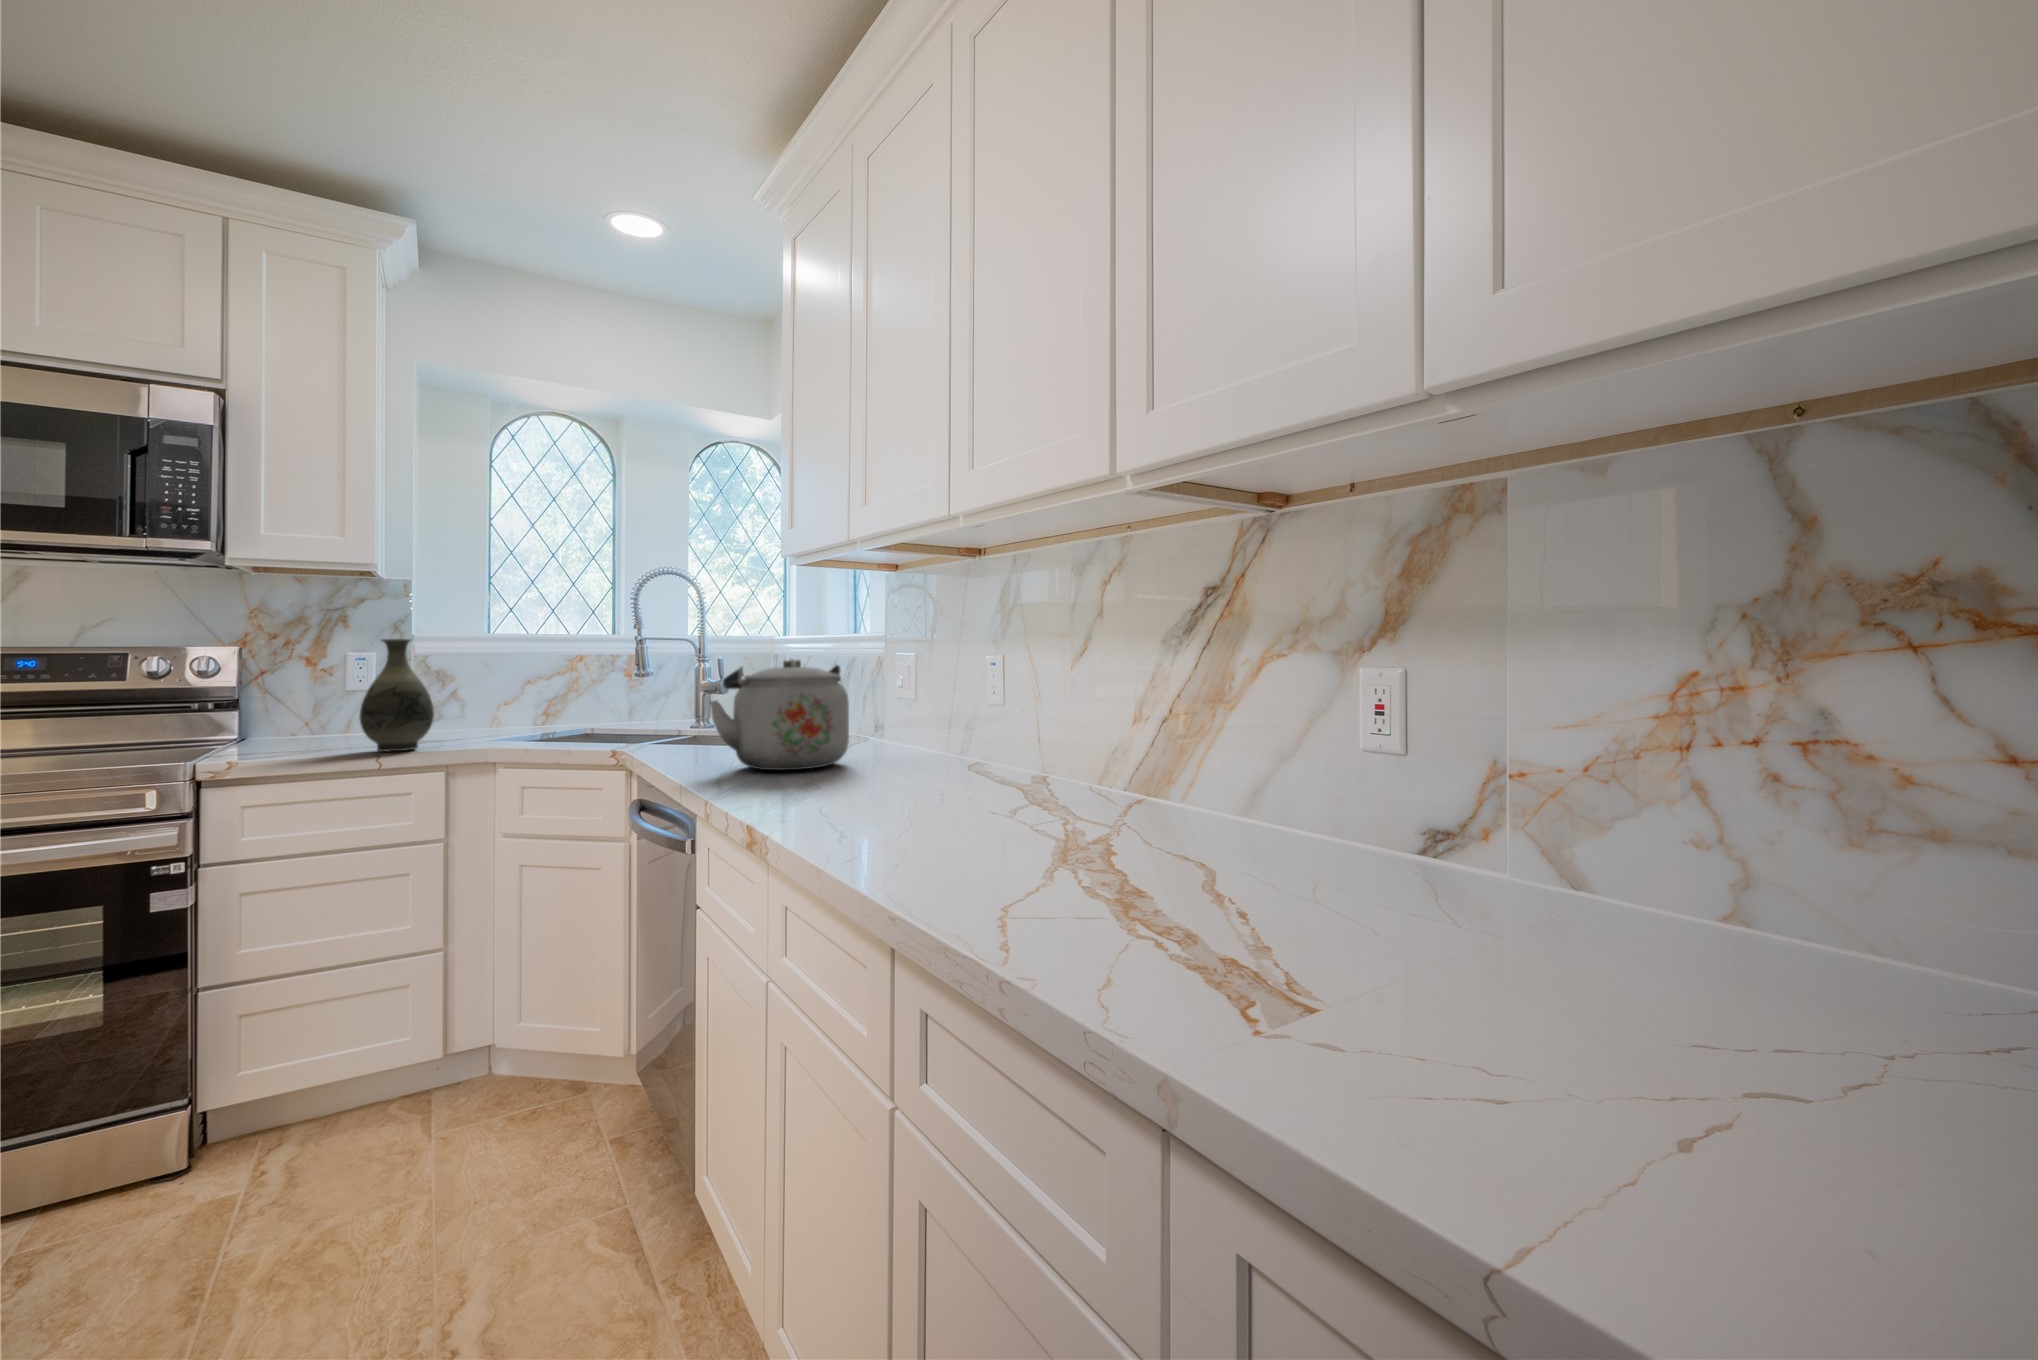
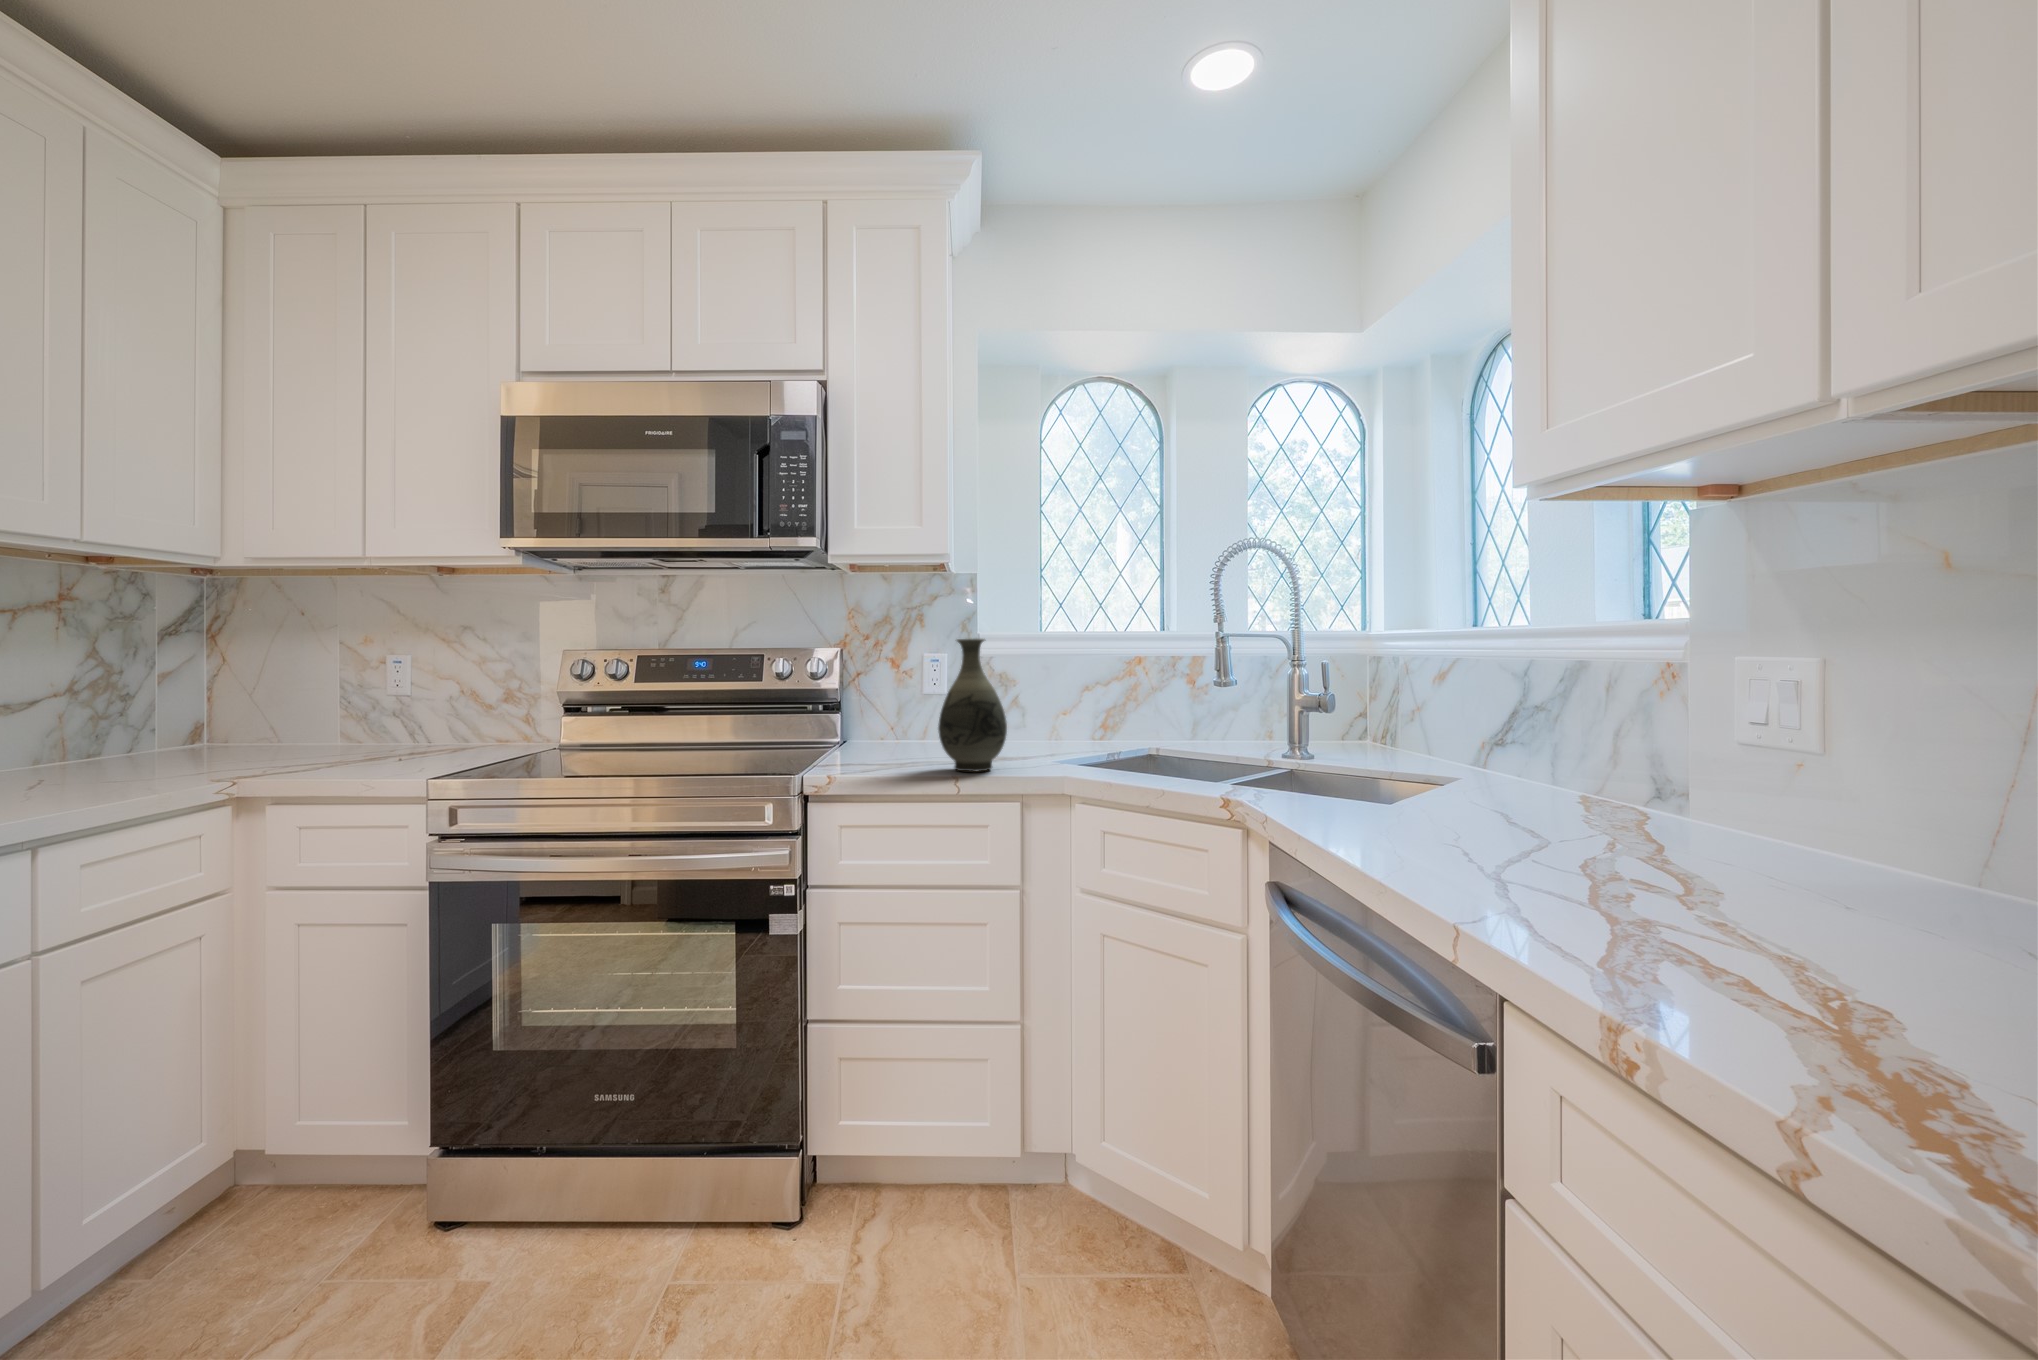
kettle: present [709,659,849,770] -> none [1456,664,1787,903]

